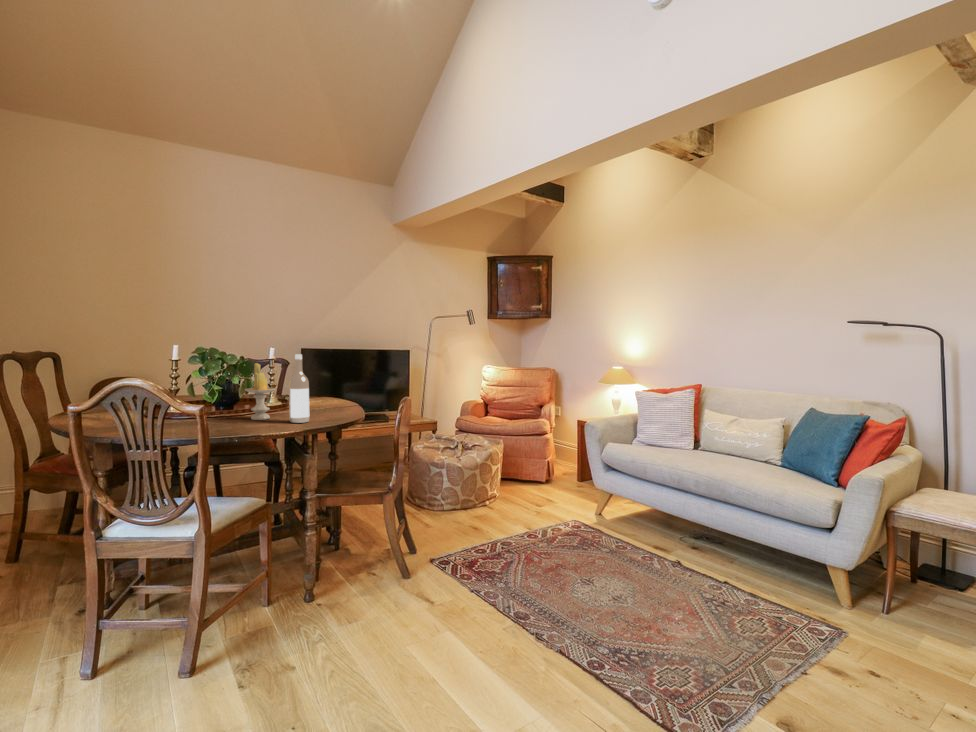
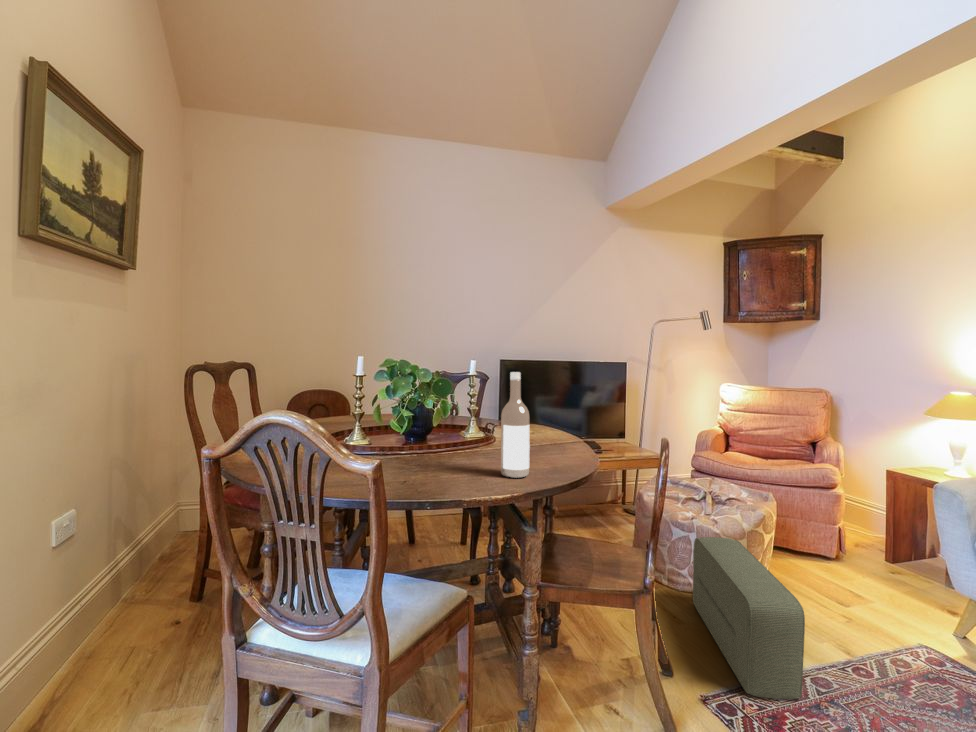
candle: present [245,363,275,420] -> none [440,384,480,467]
pouf: none [442,469,492,555] -> present [693,537,805,699]

